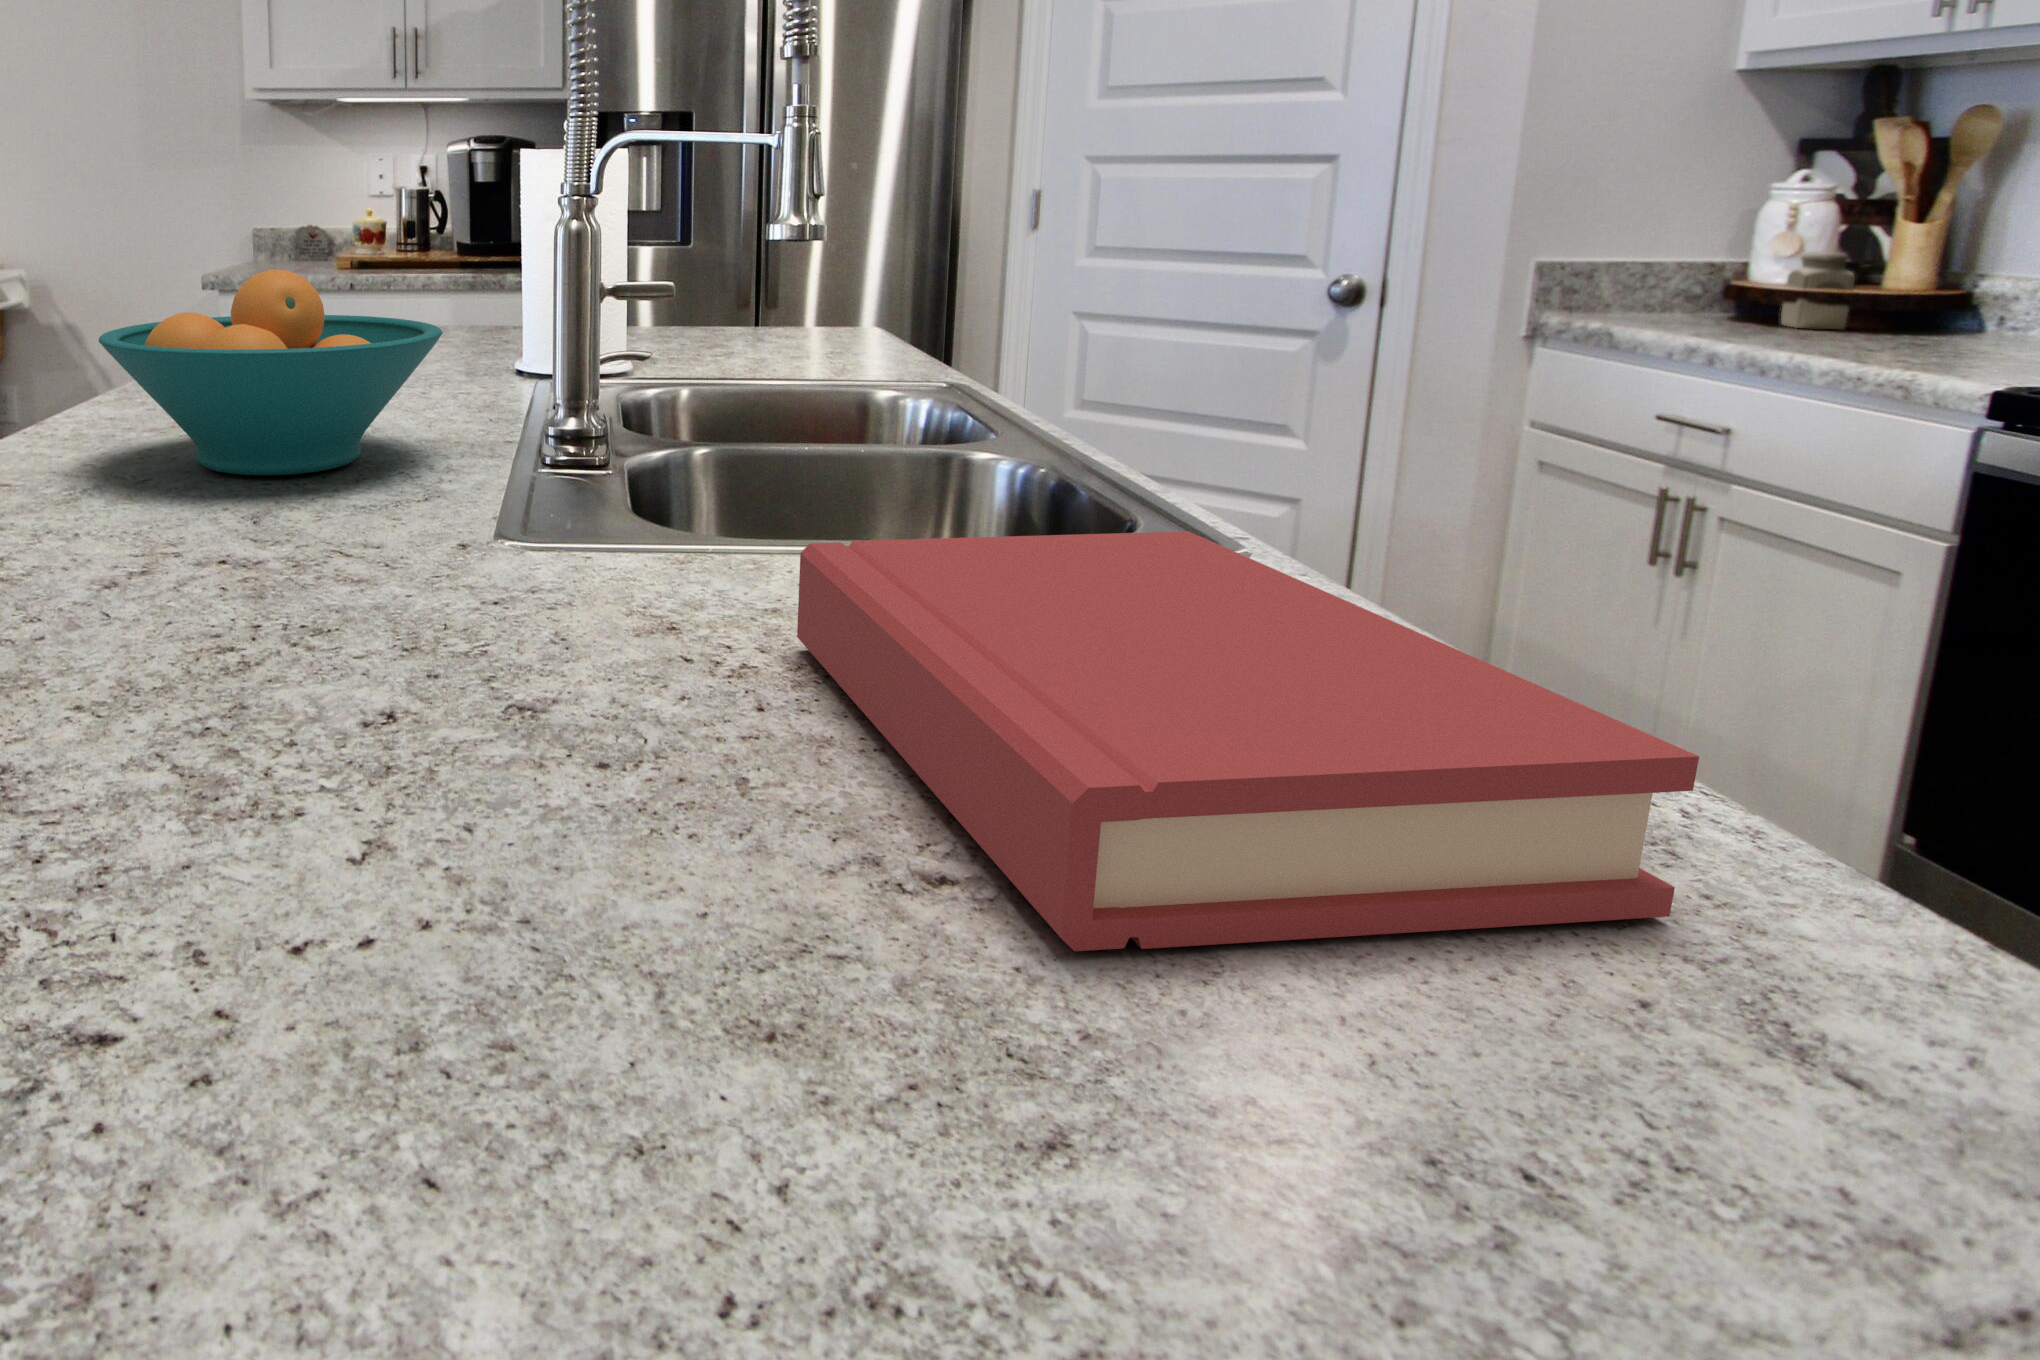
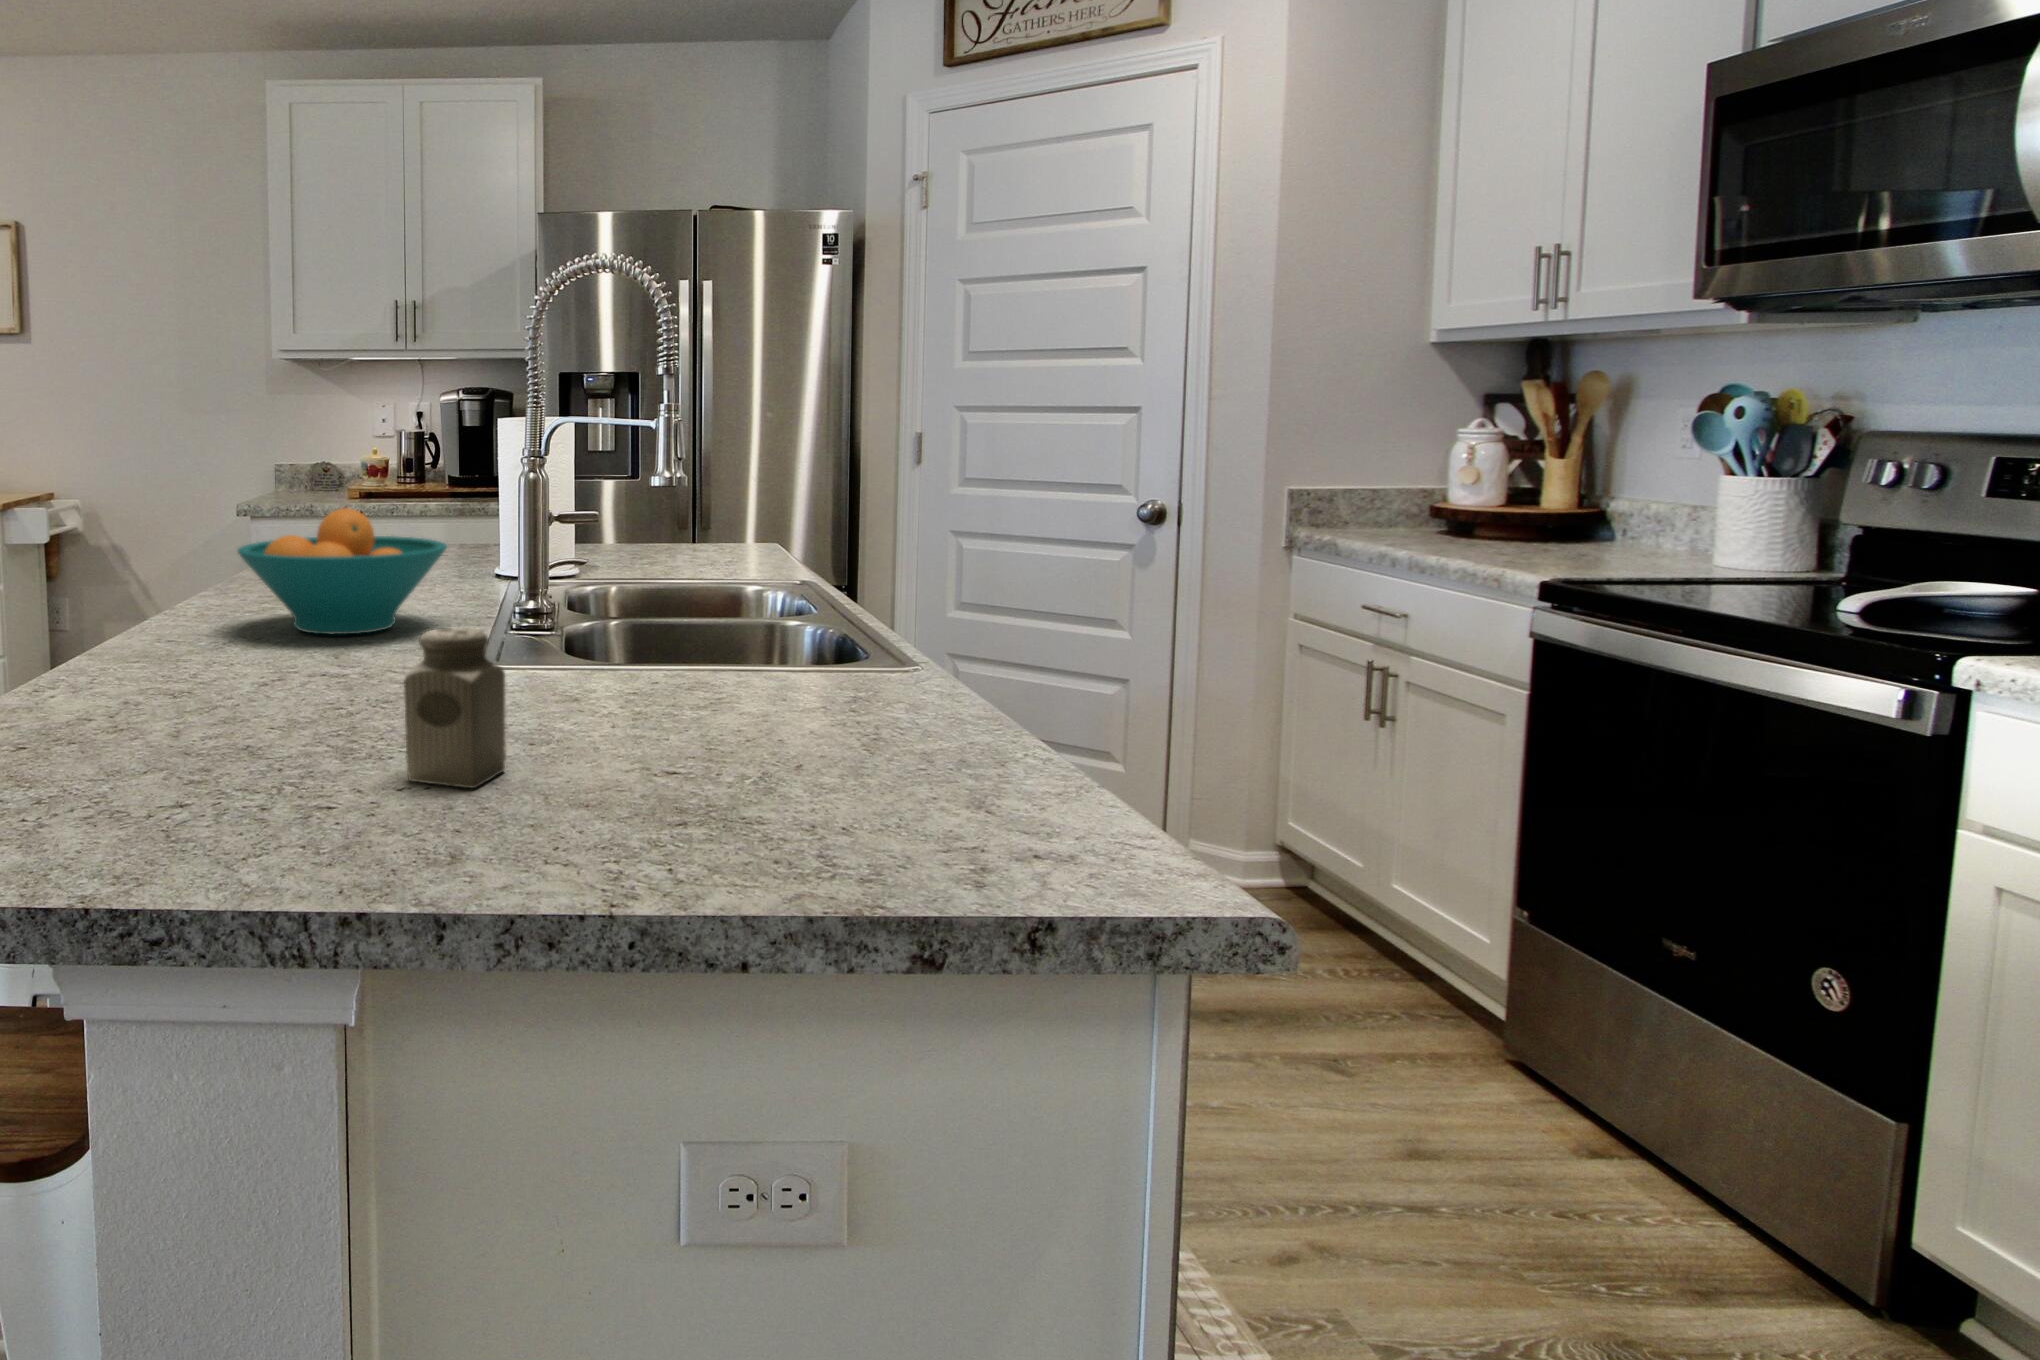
salt shaker: present [1781,252,1855,329] -> present [404,628,506,788]
hardback book: present [797,531,1699,951] -> none [632,642,941,776]

